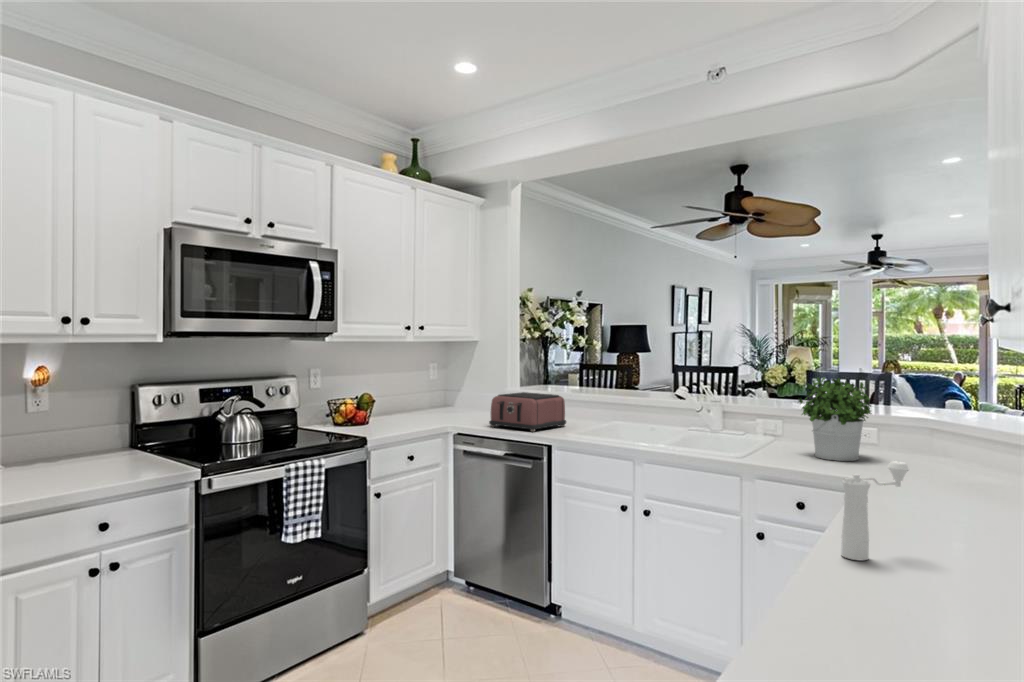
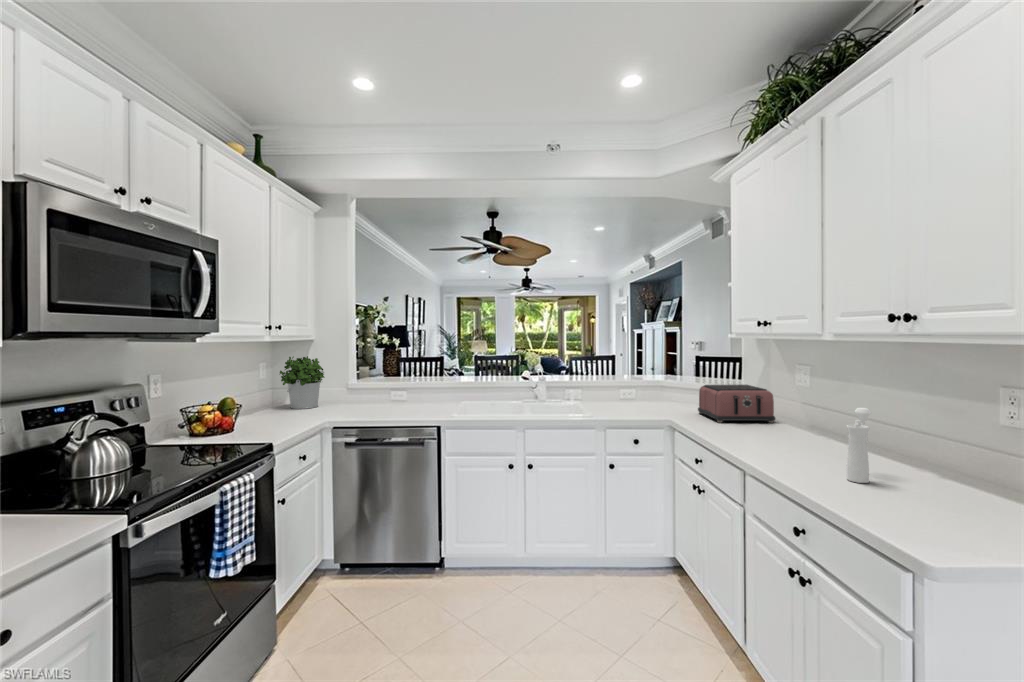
potted plant: present [799,377,872,461] -> present [280,356,325,409]
toaster: present [489,392,566,432] -> present [698,385,775,423]

